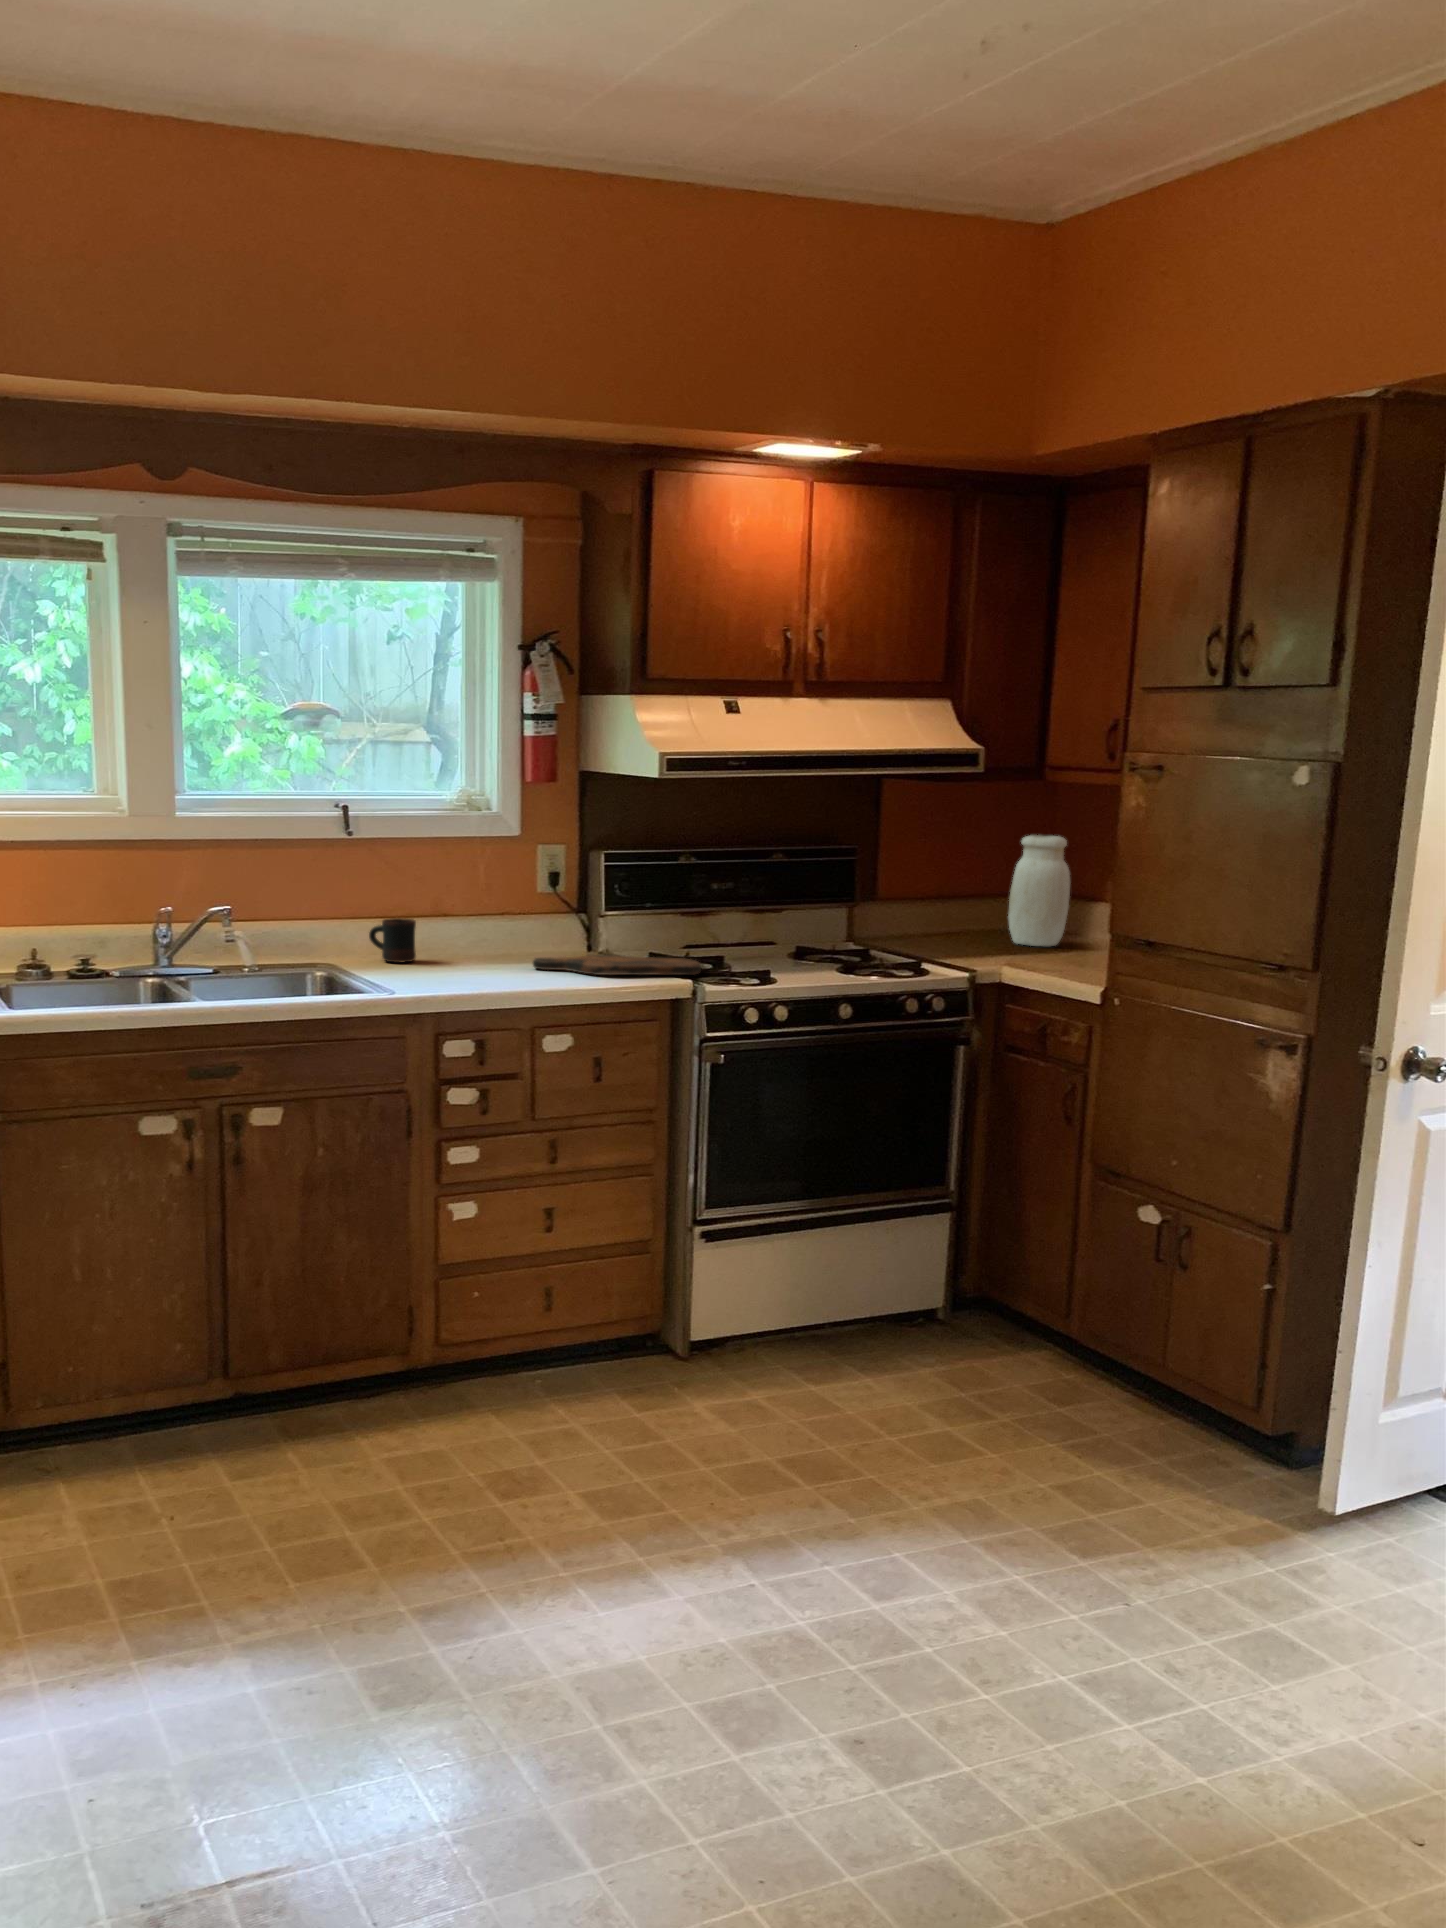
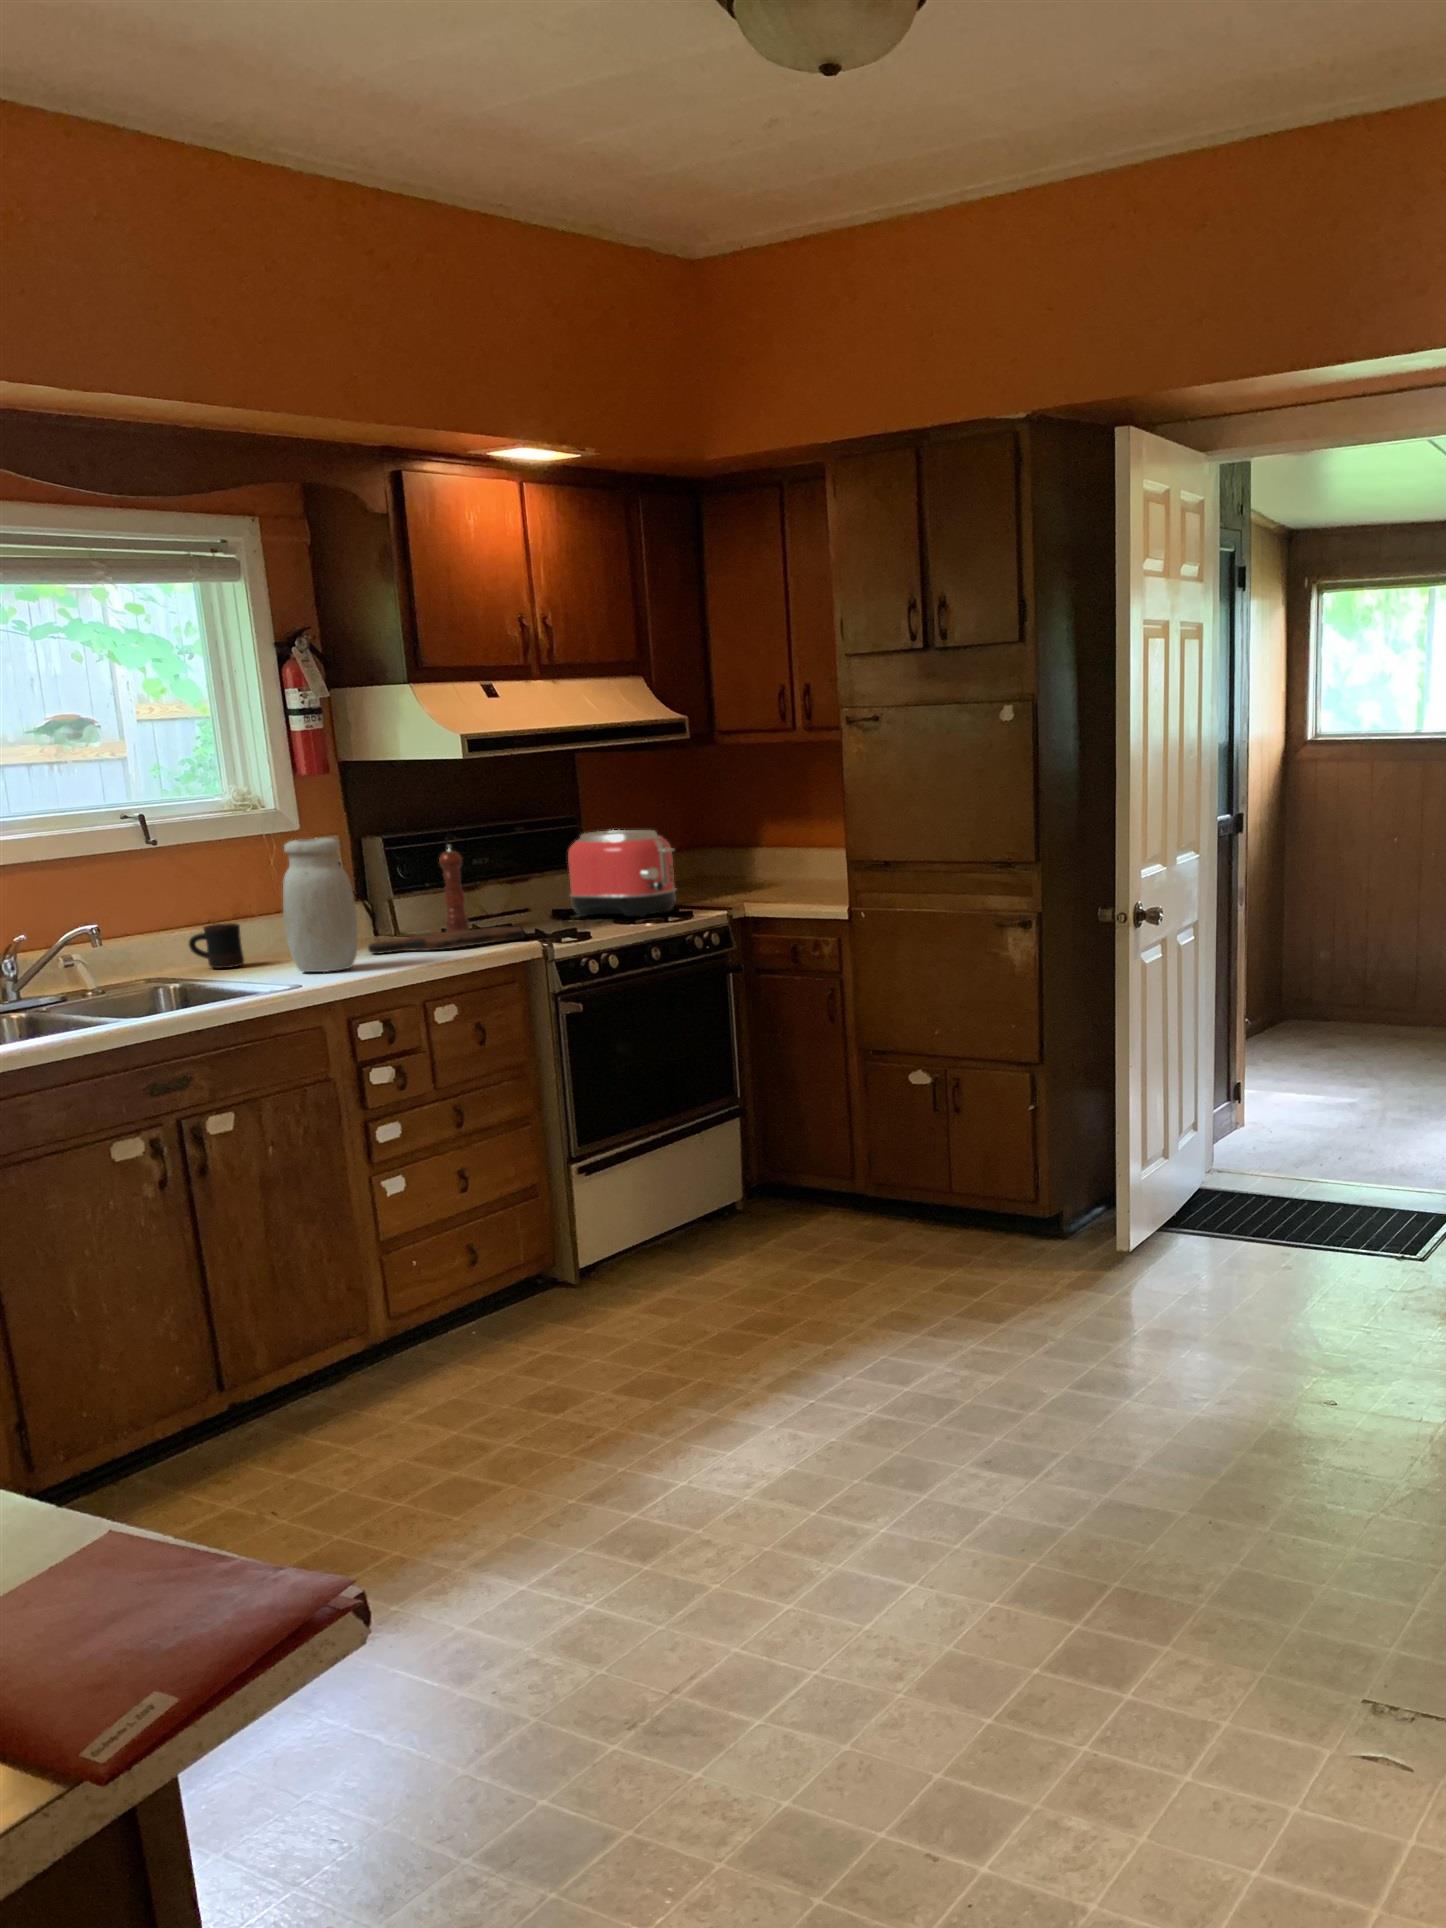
jar: present [1008,835,1070,947] -> present [283,838,357,972]
pepper mill: none [657,865,683,958] -> present [439,845,469,932]
toaster: none [806,868,922,969] -> present [568,830,676,917]

